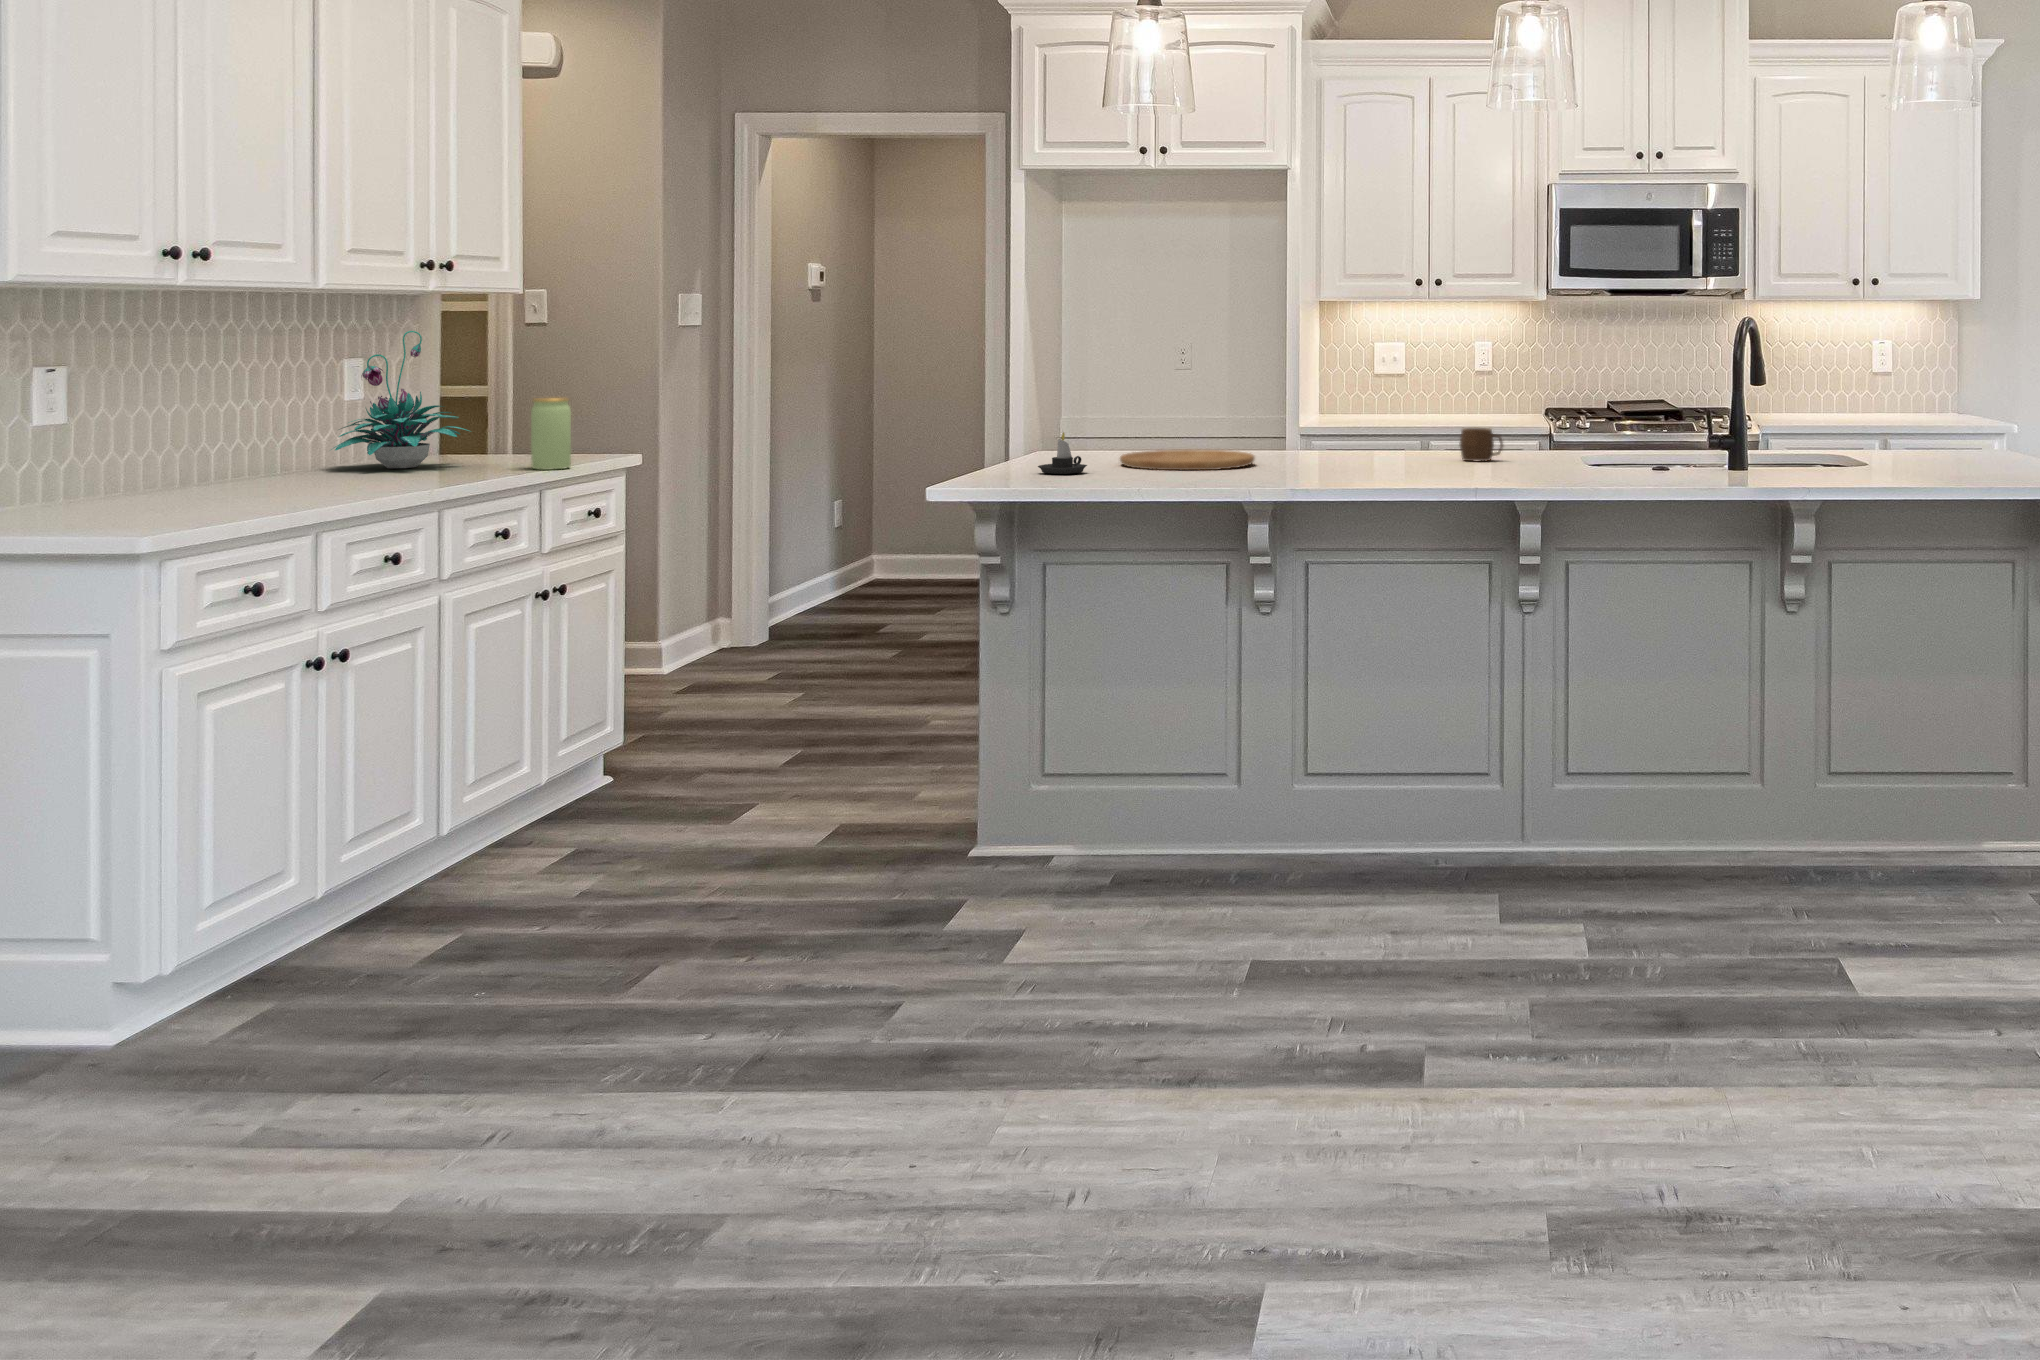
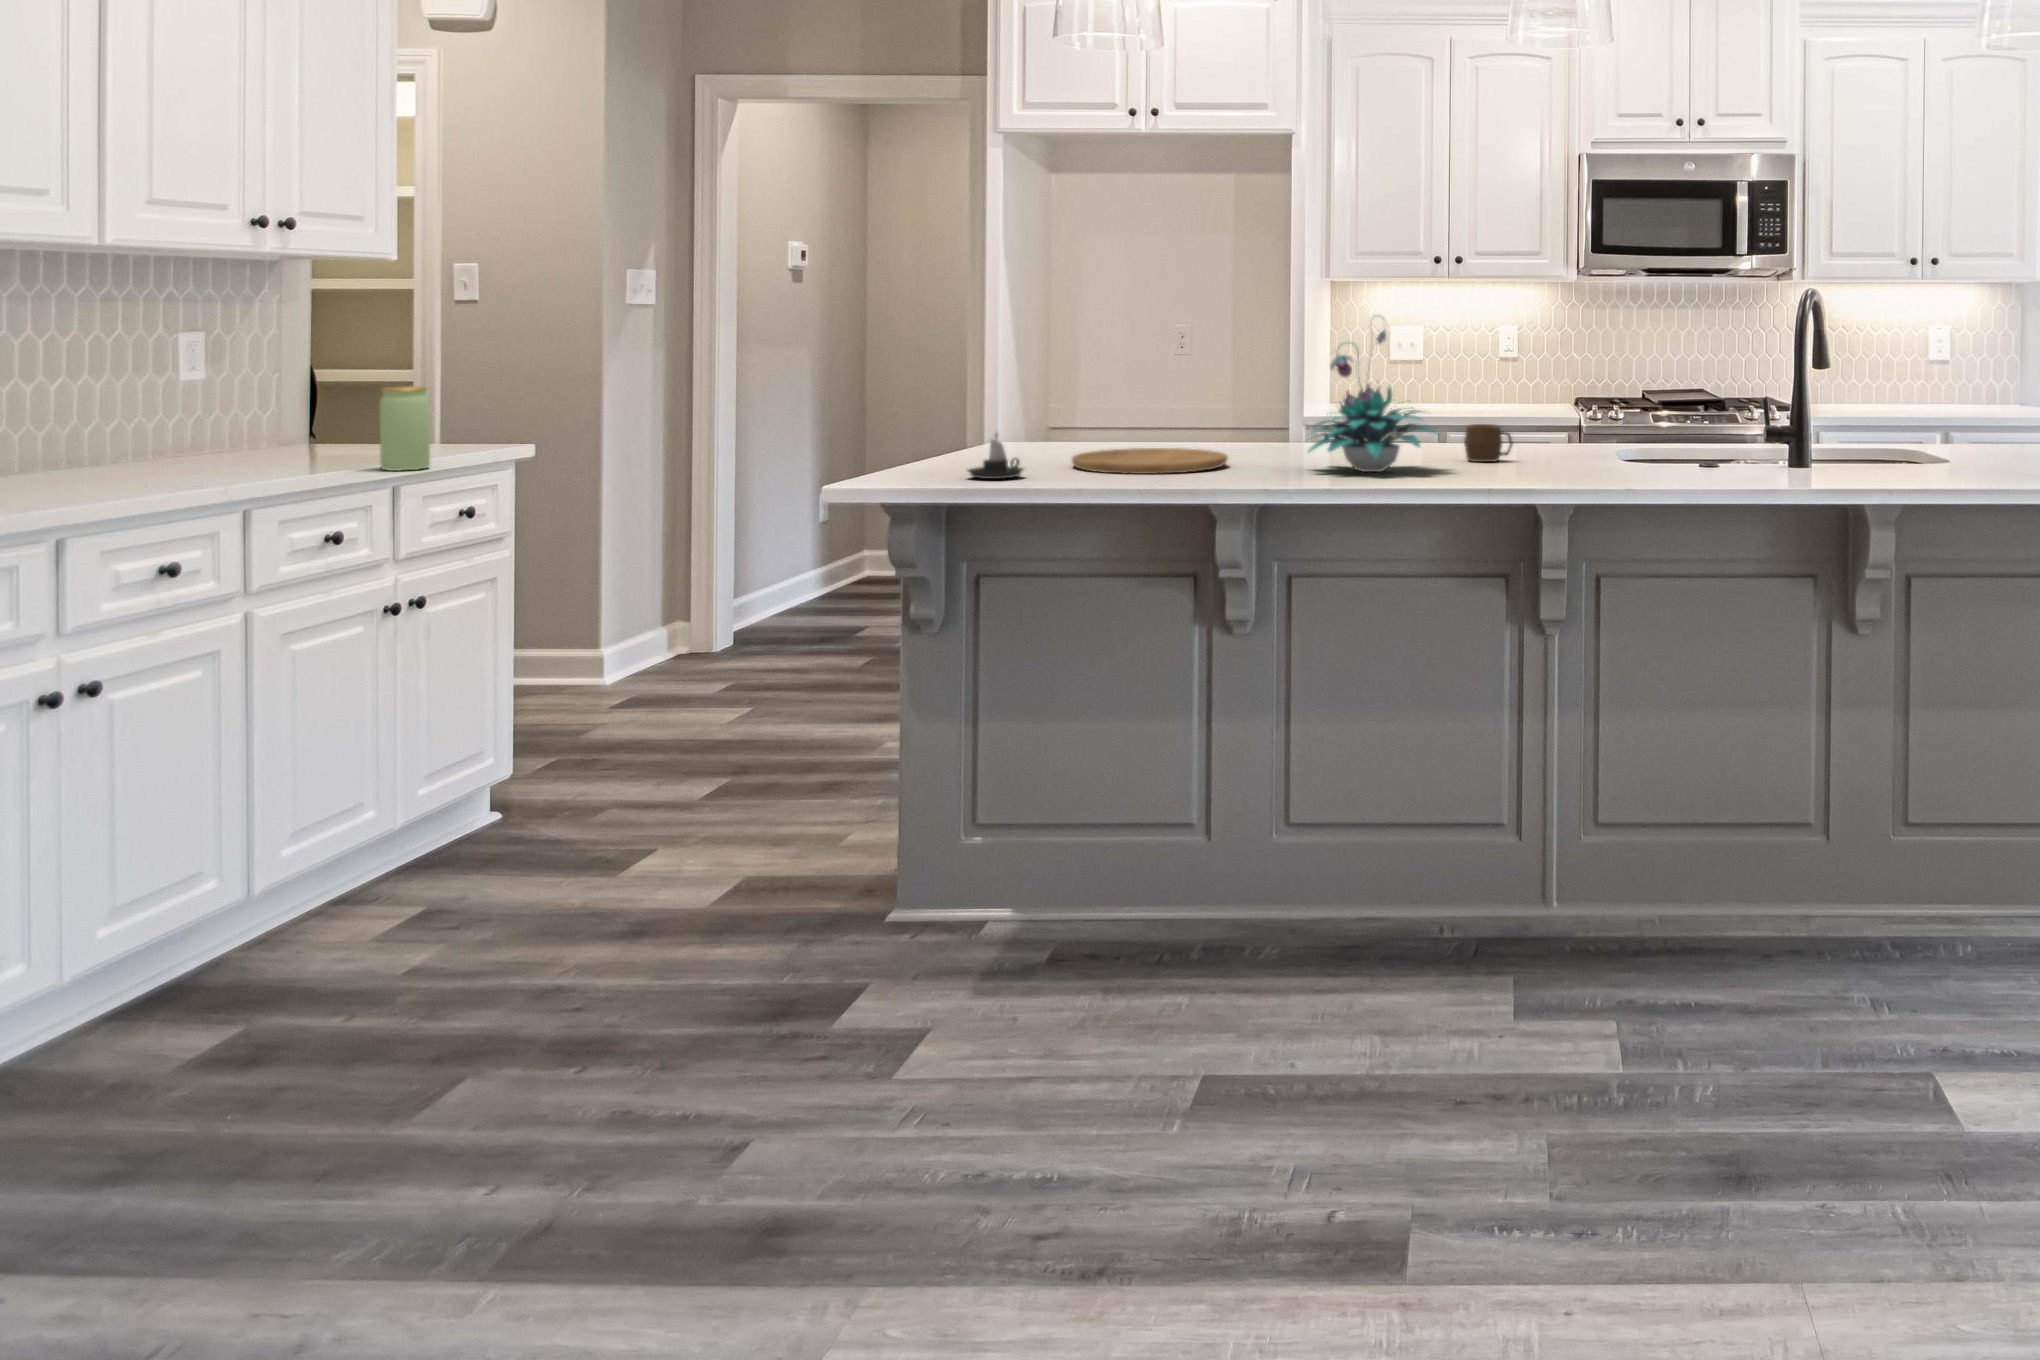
plant: present [334,331,469,468] -> present [1306,323,1437,472]

